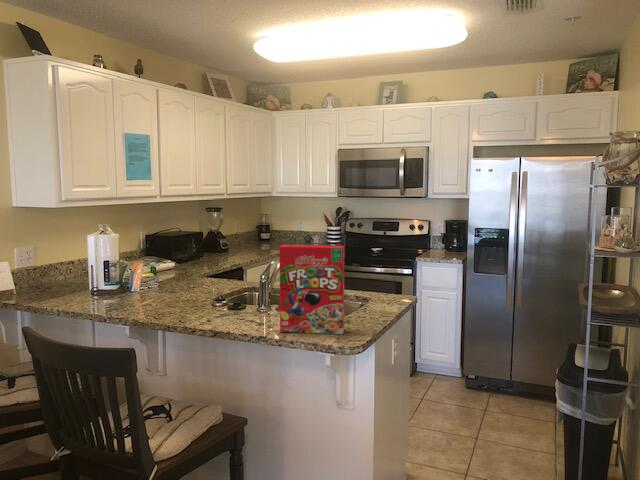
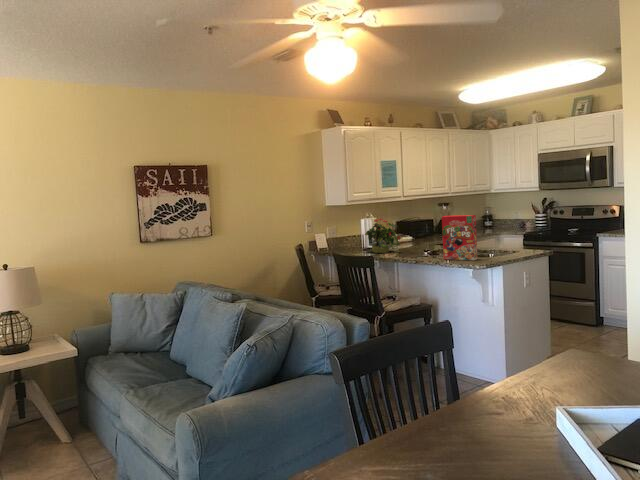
potted plant: none [98,236,173,305] -> present [365,219,401,253]

